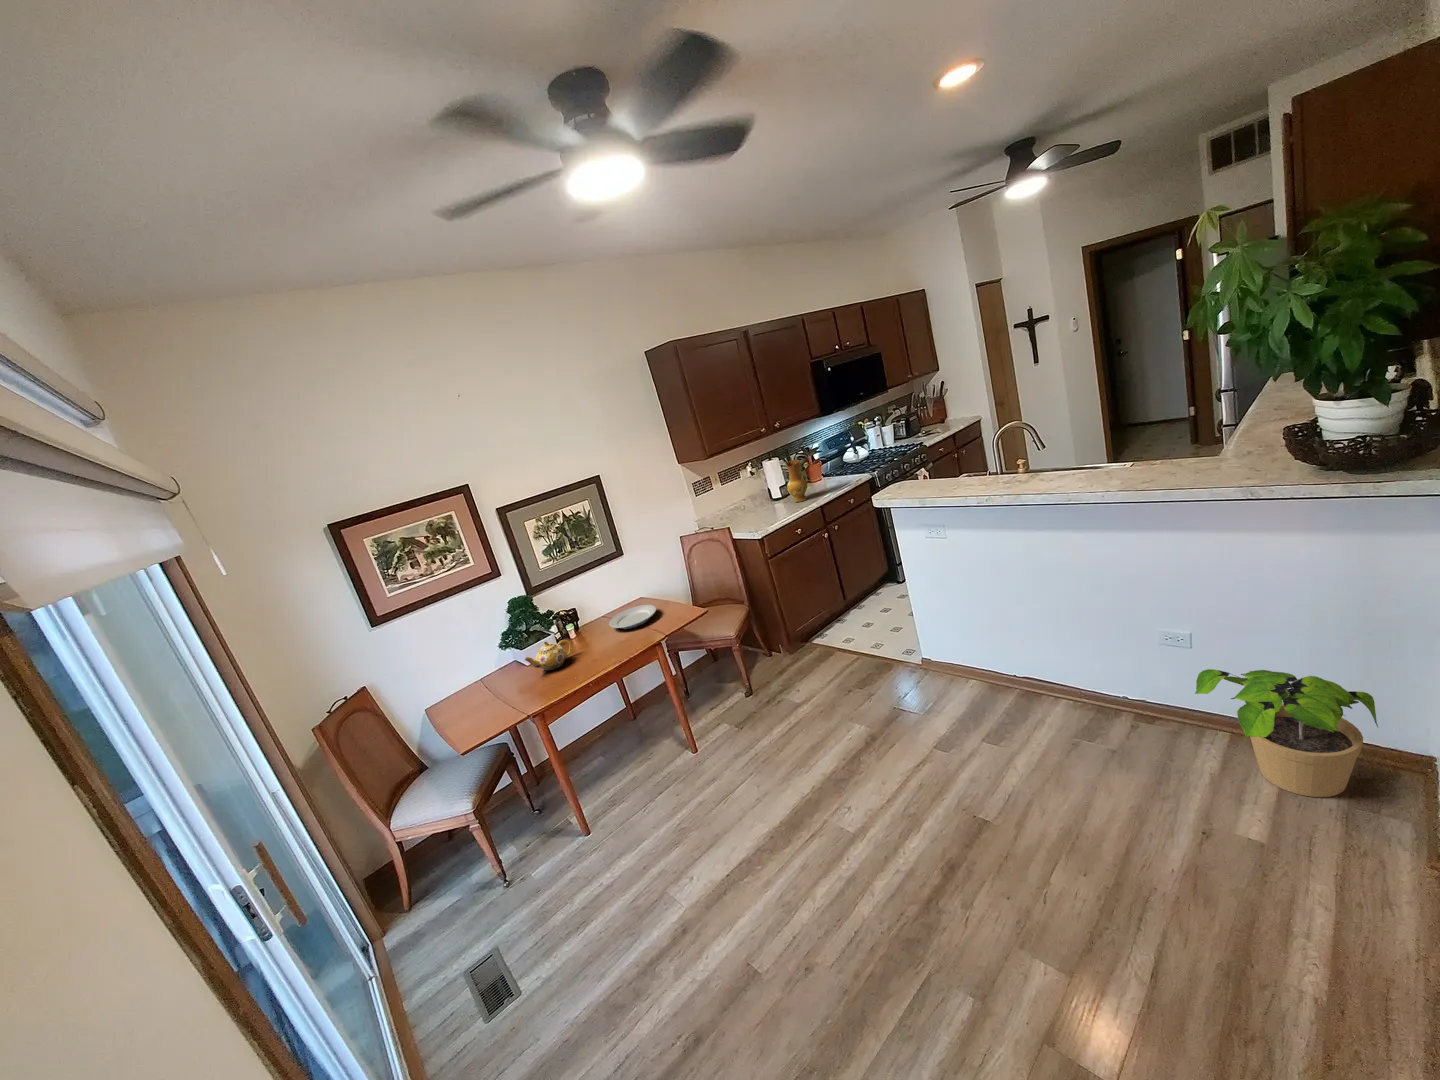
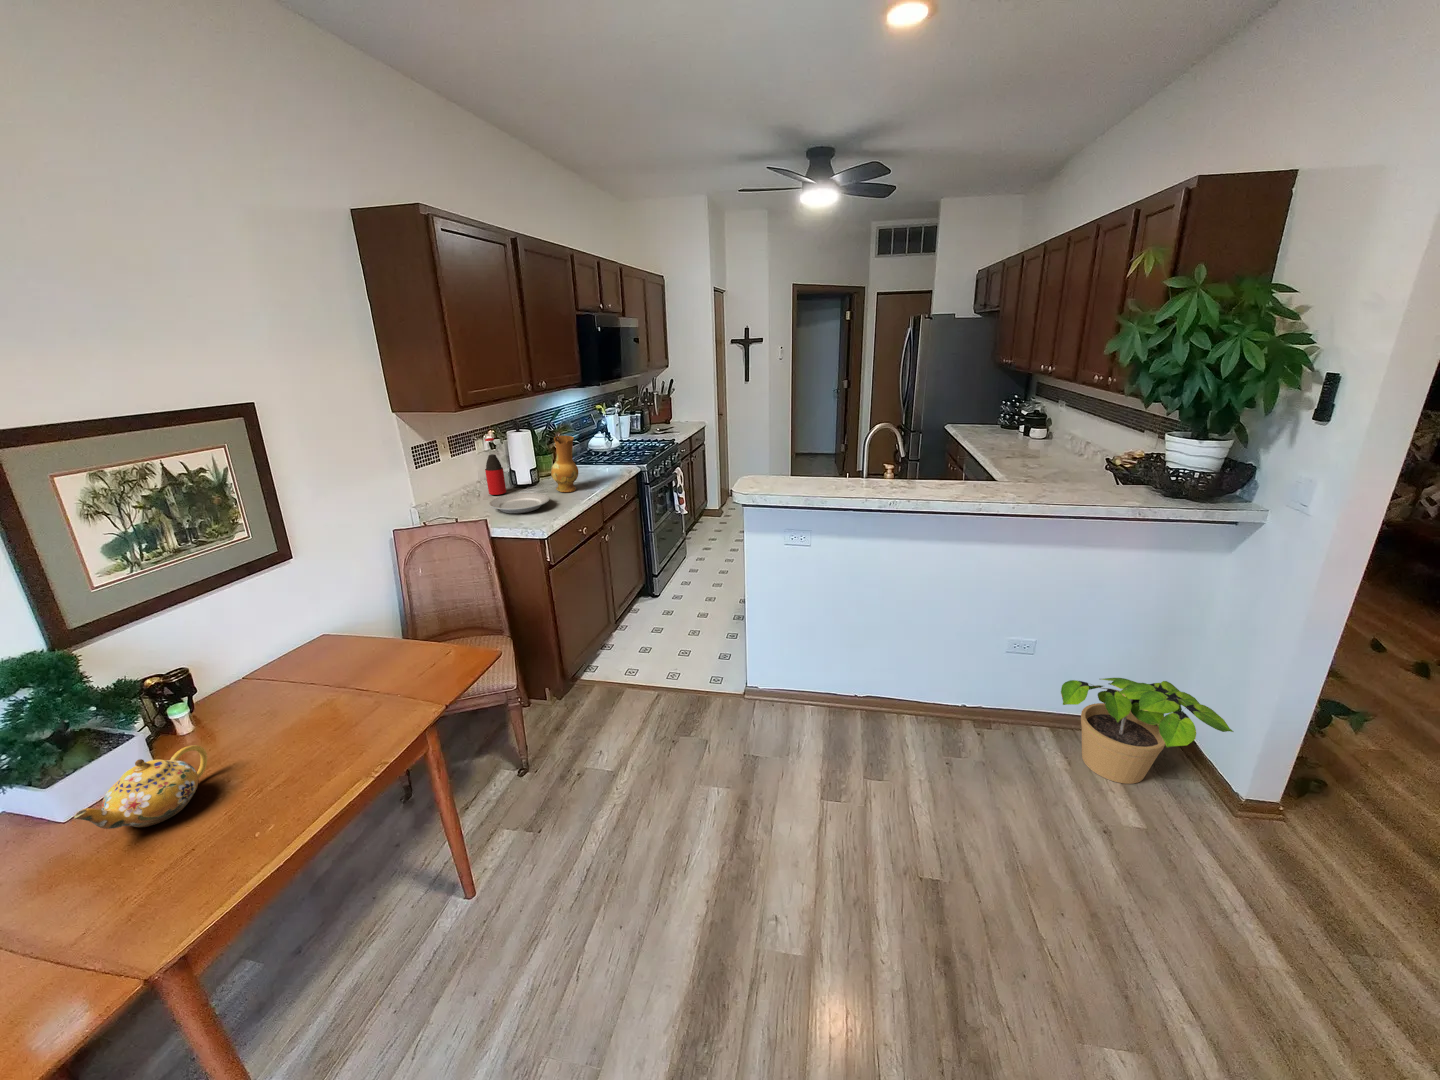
bottle: none [743,469,761,508] -> present [485,438,506,495]
plate: present [609,605,656,629] -> present [489,493,550,513]

